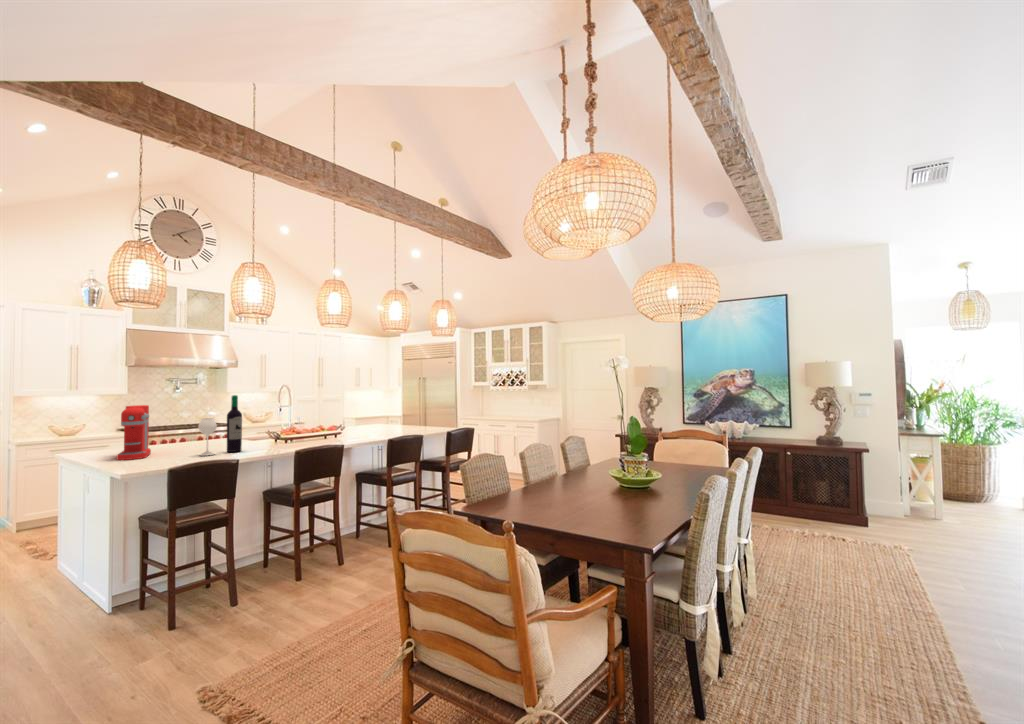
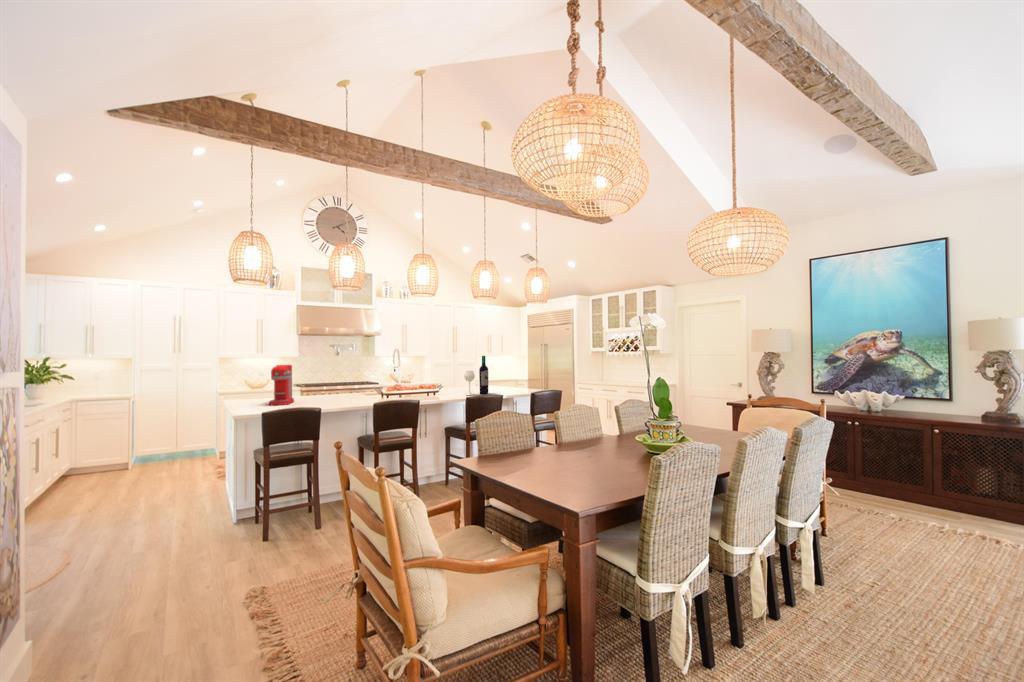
wine bottle: present [198,395,242,456] -> present [464,356,488,395]

